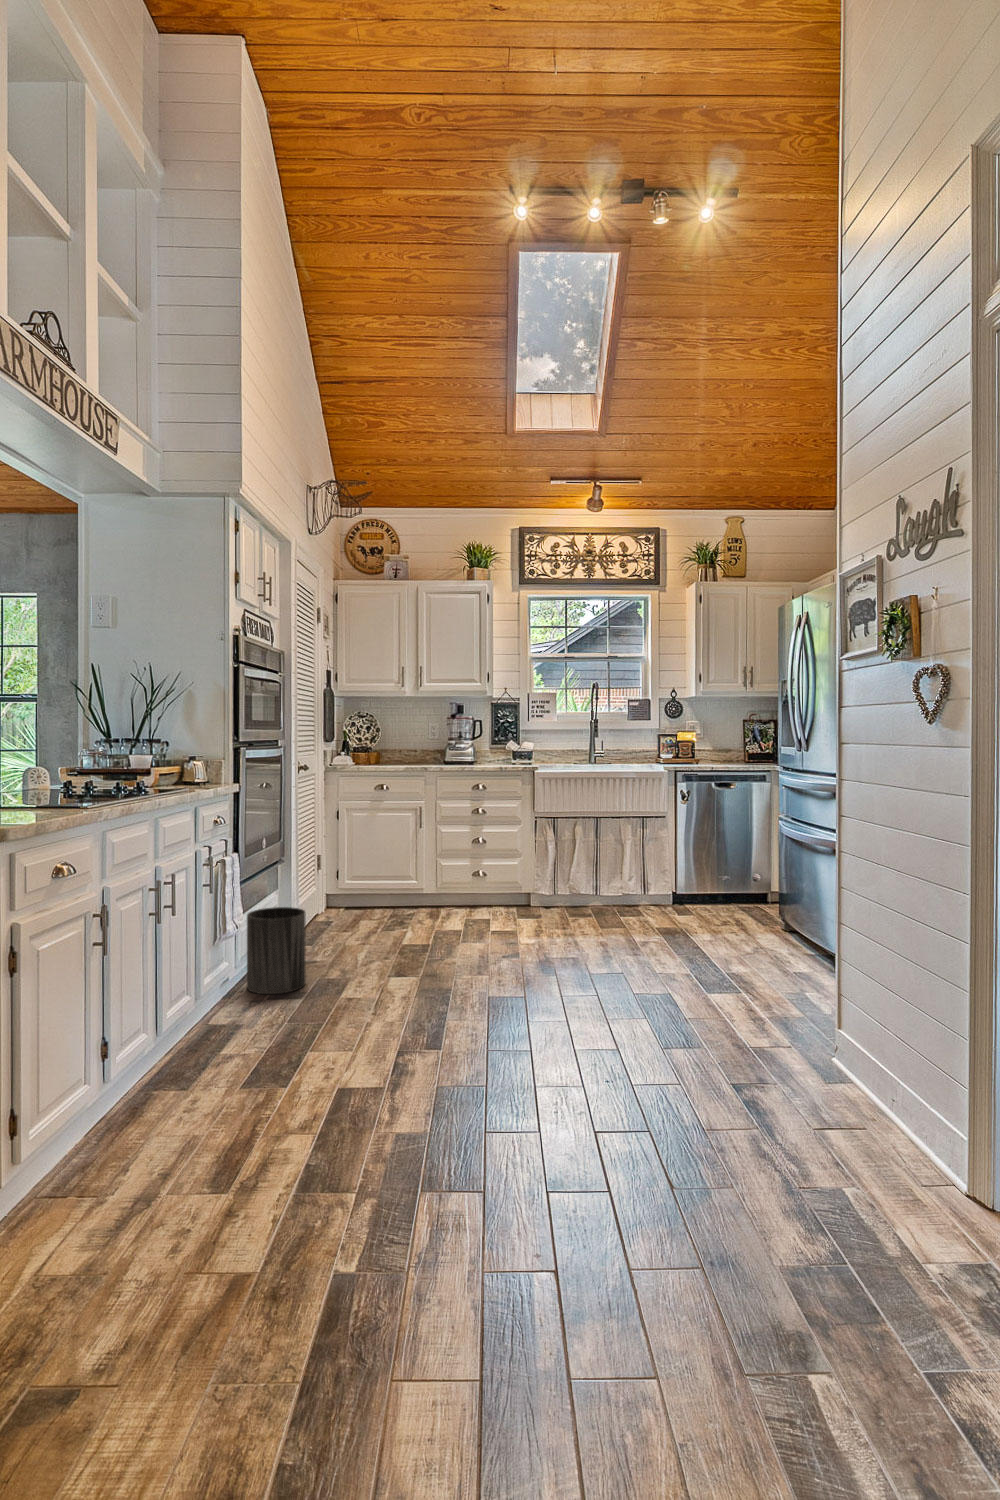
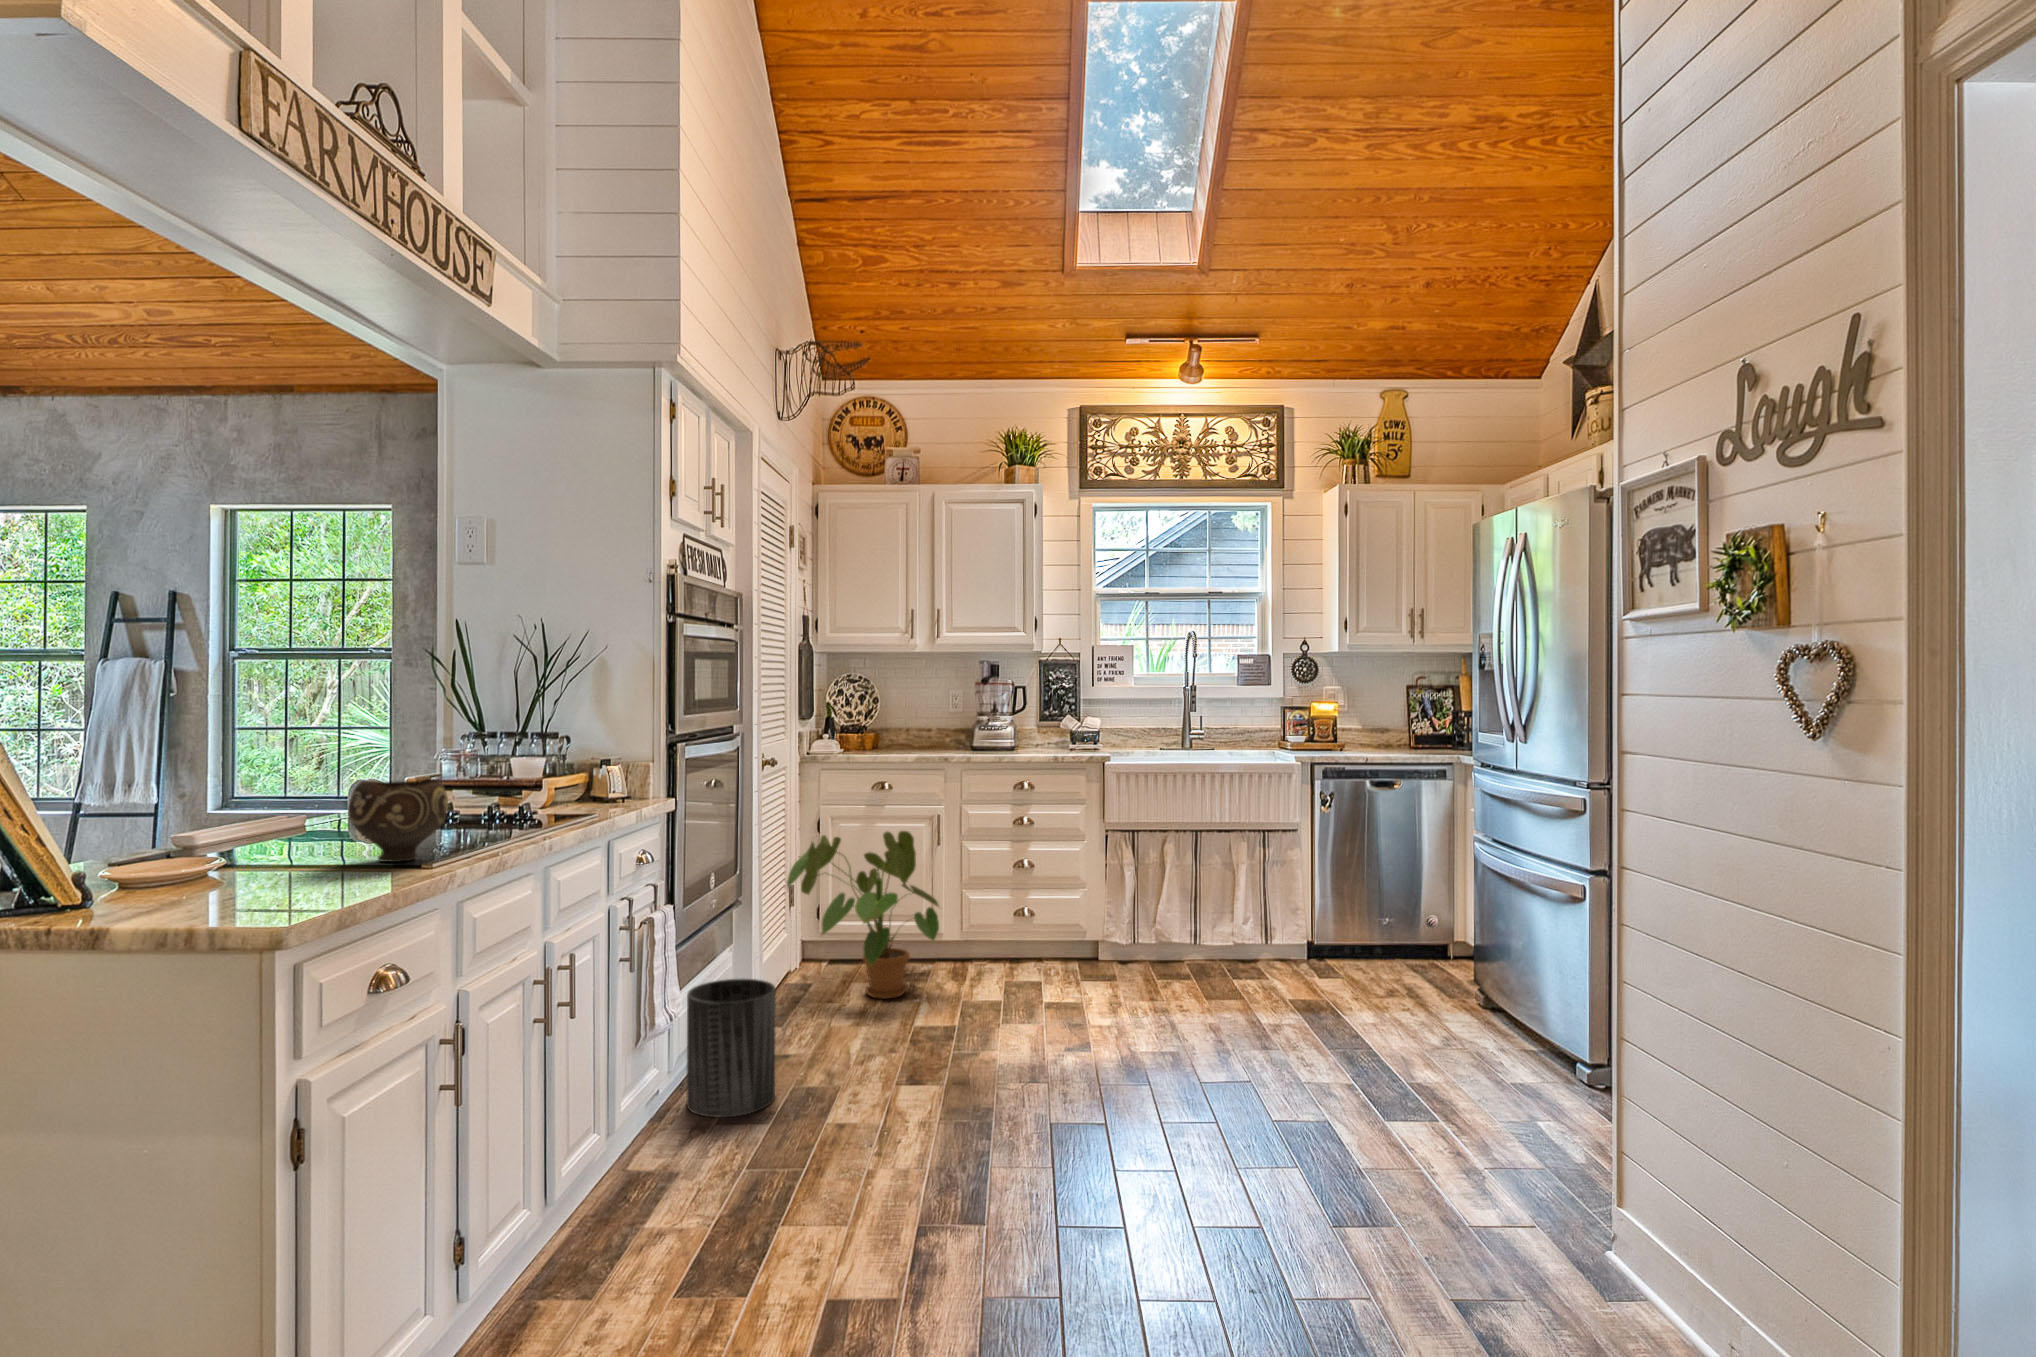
bowl: none [41,754,101,804] -> present [348,779,448,862]
house plant: none [313,817,420,931] -> present [787,831,939,999]

